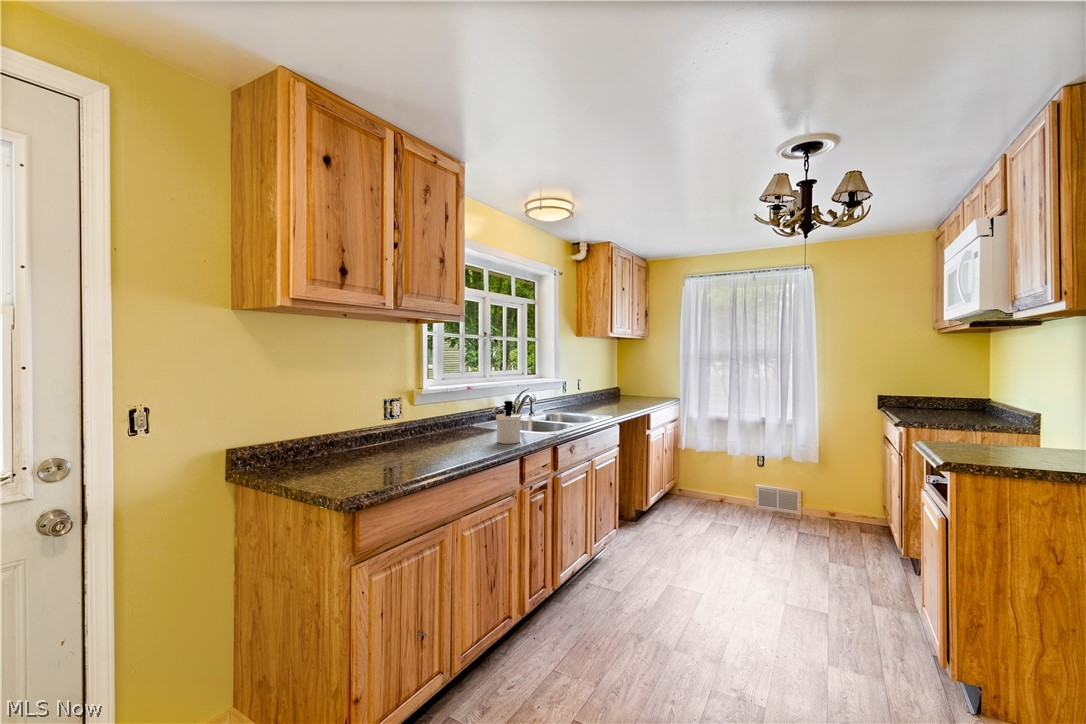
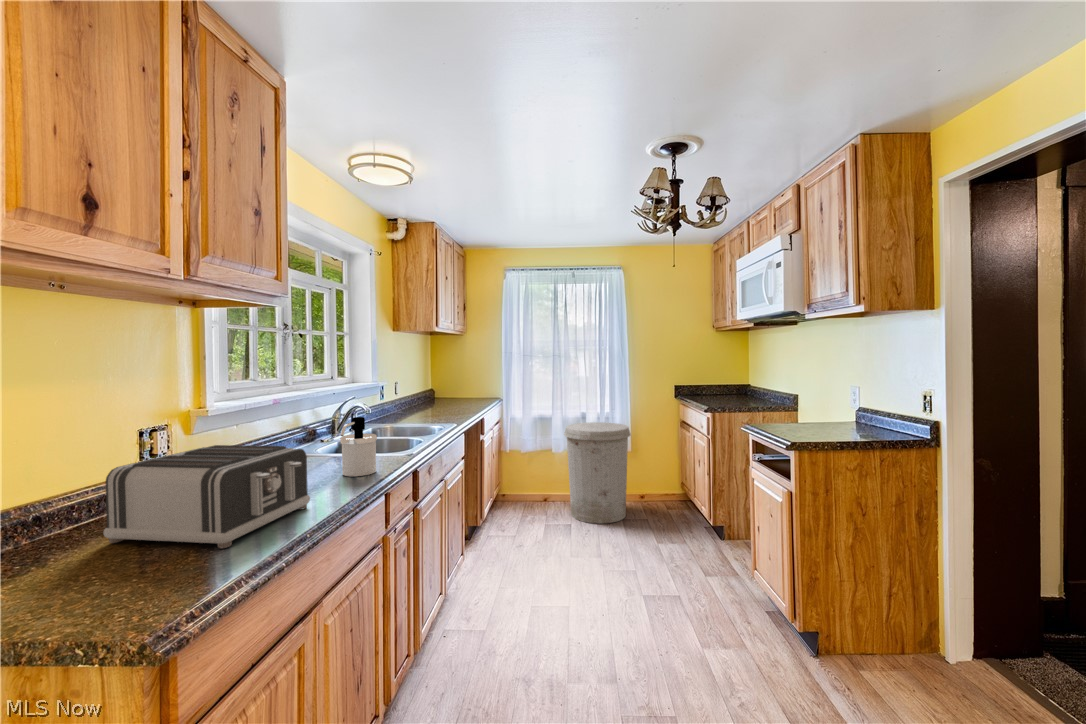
toaster: none [354,411,462,469] -> present [103,445,310,548]
trash can: none [740,429,817,534] -> present [564,422,631,524]

